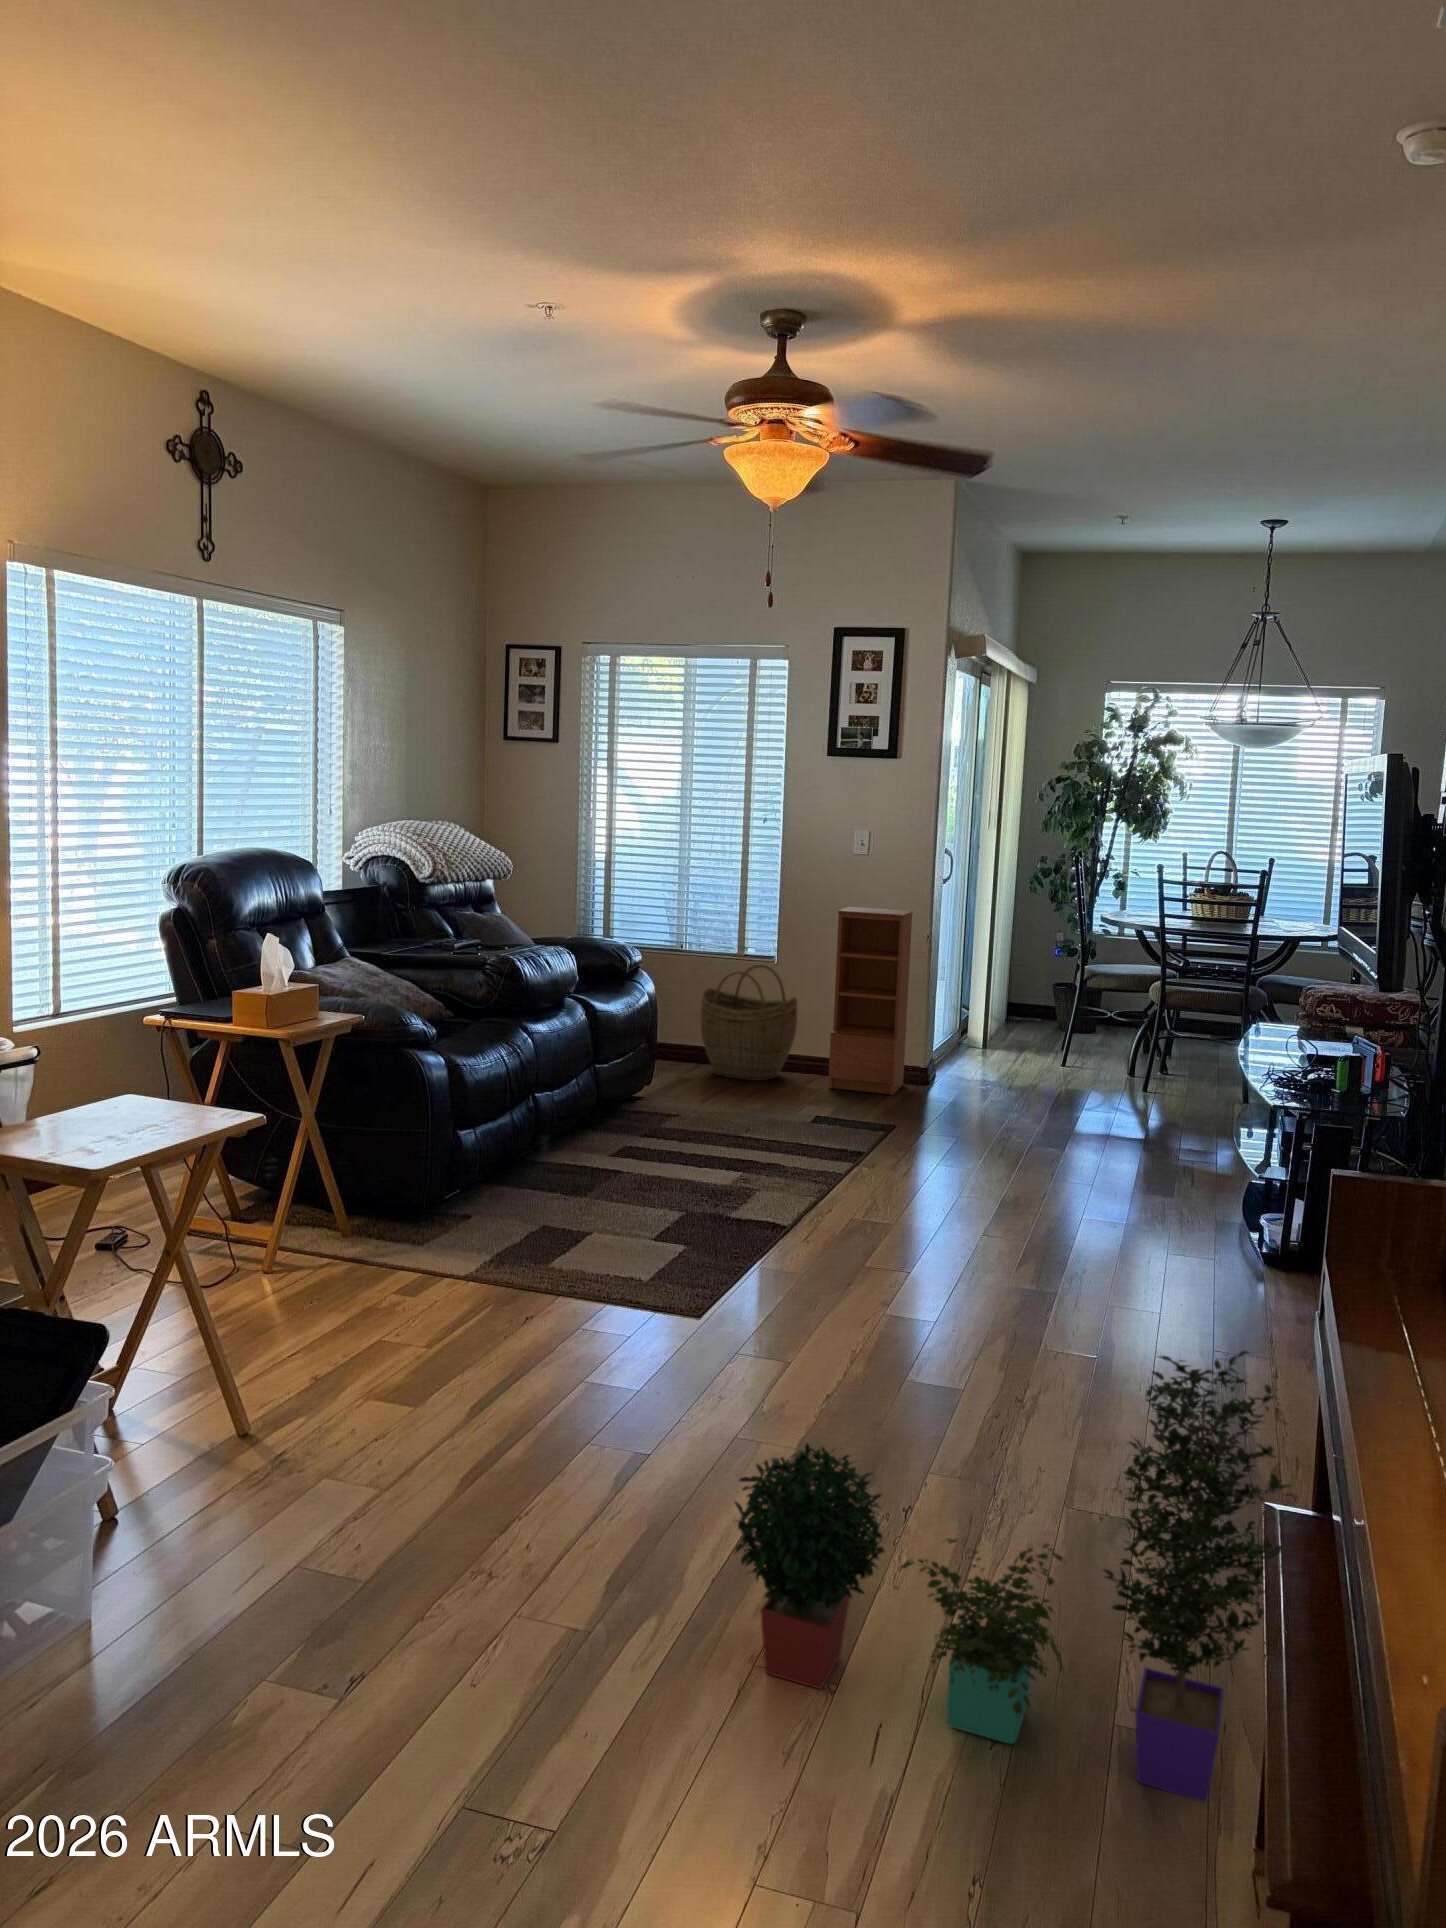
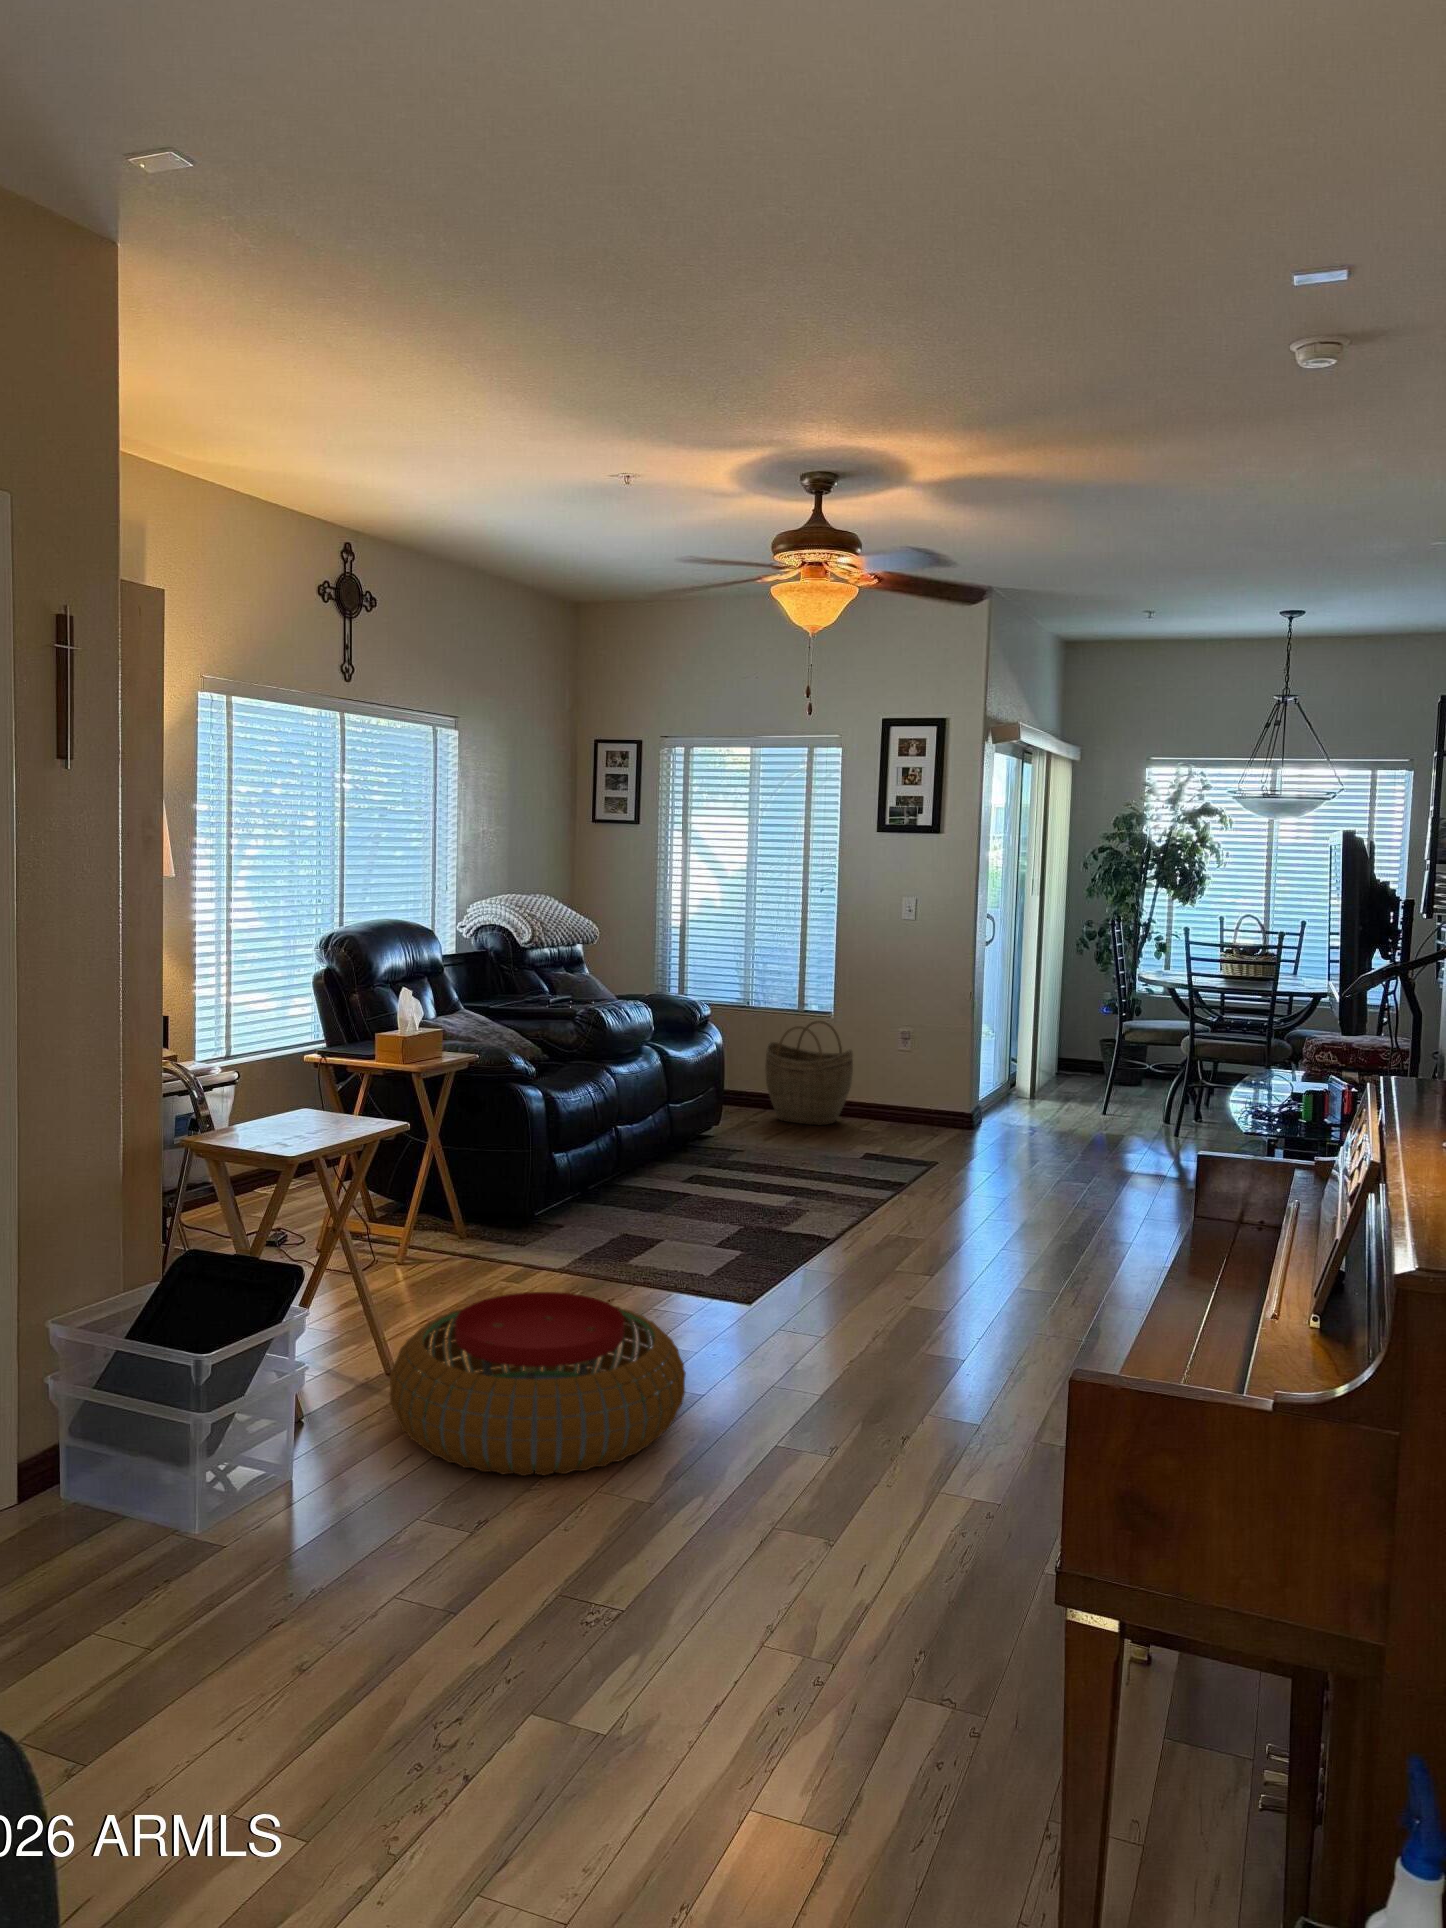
bookcase: present [829,907,913,1095] -> none [881,968,957,1138]
pouf: none [222,1340,624,1614] -> present [390,1292,686,1476]
potted plant: present [735,1351,1290,1802] -> none [762,1272,1162,1603]

